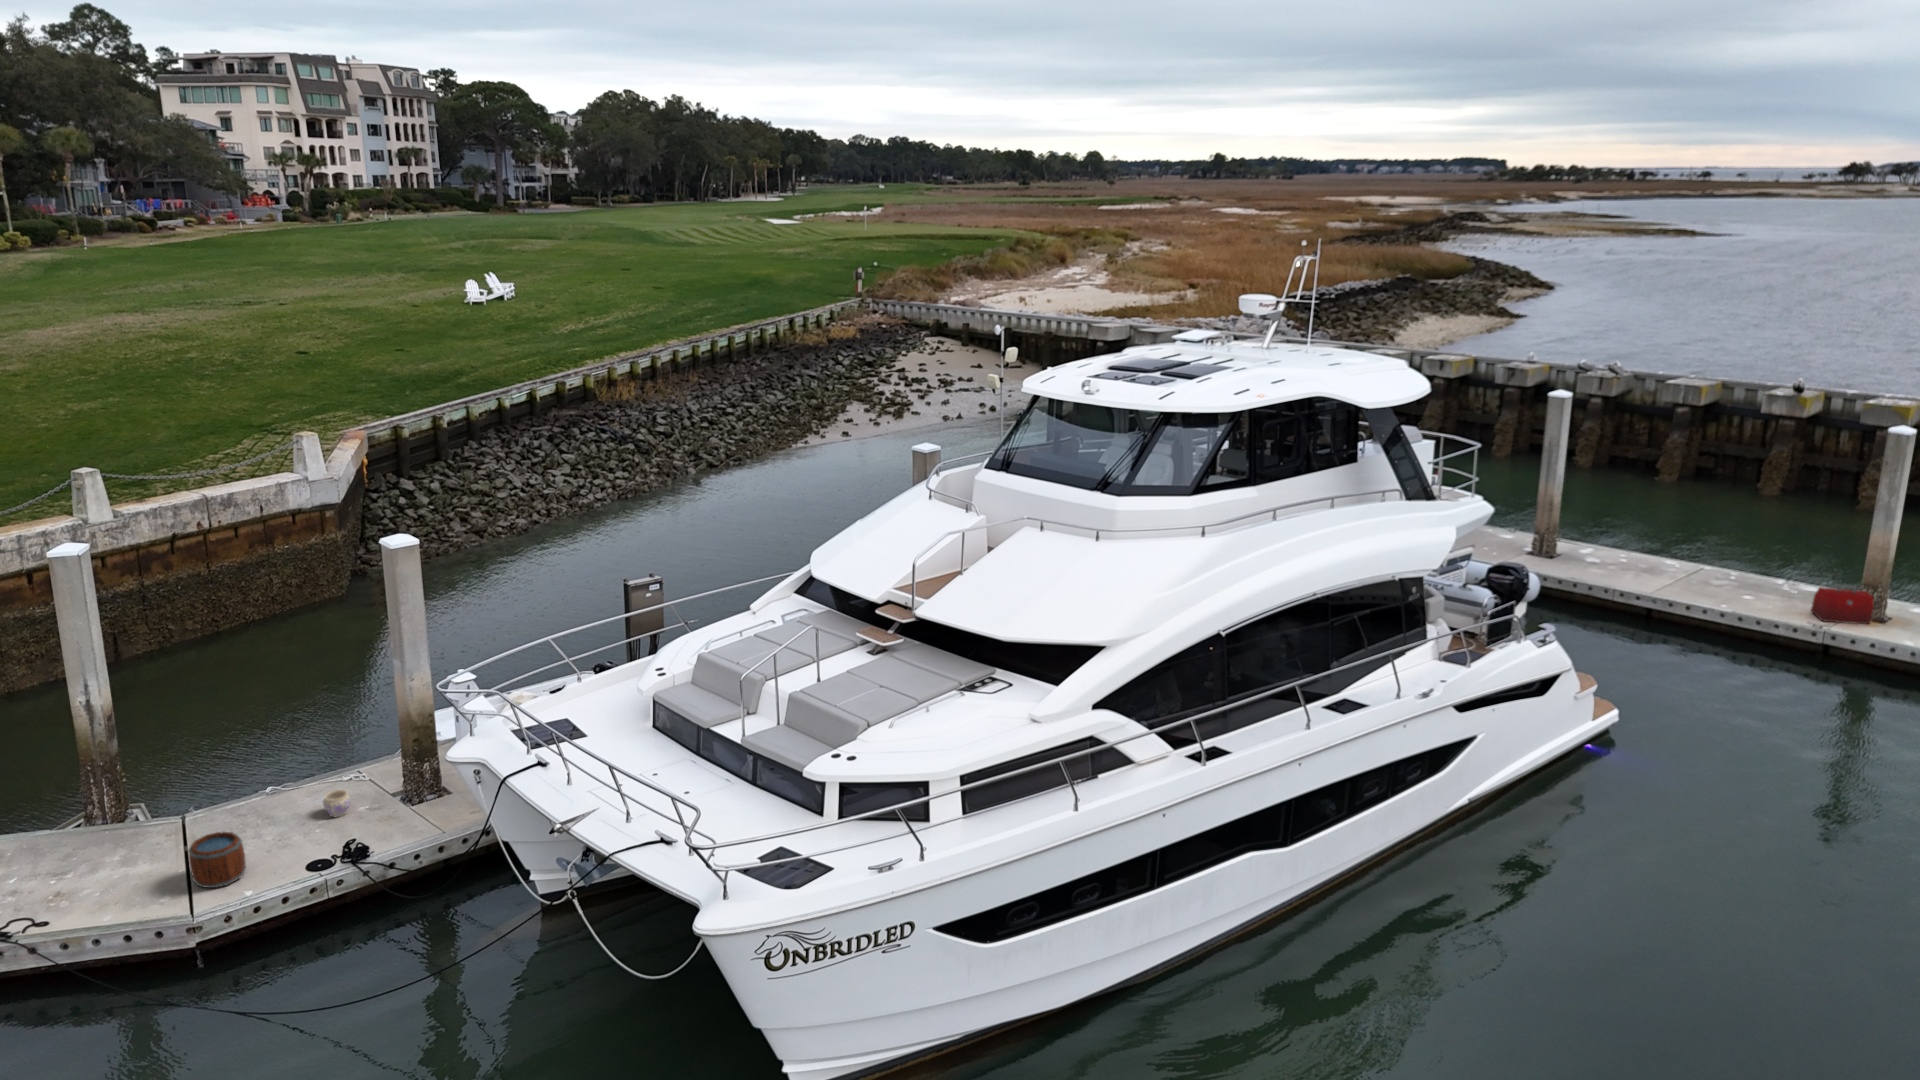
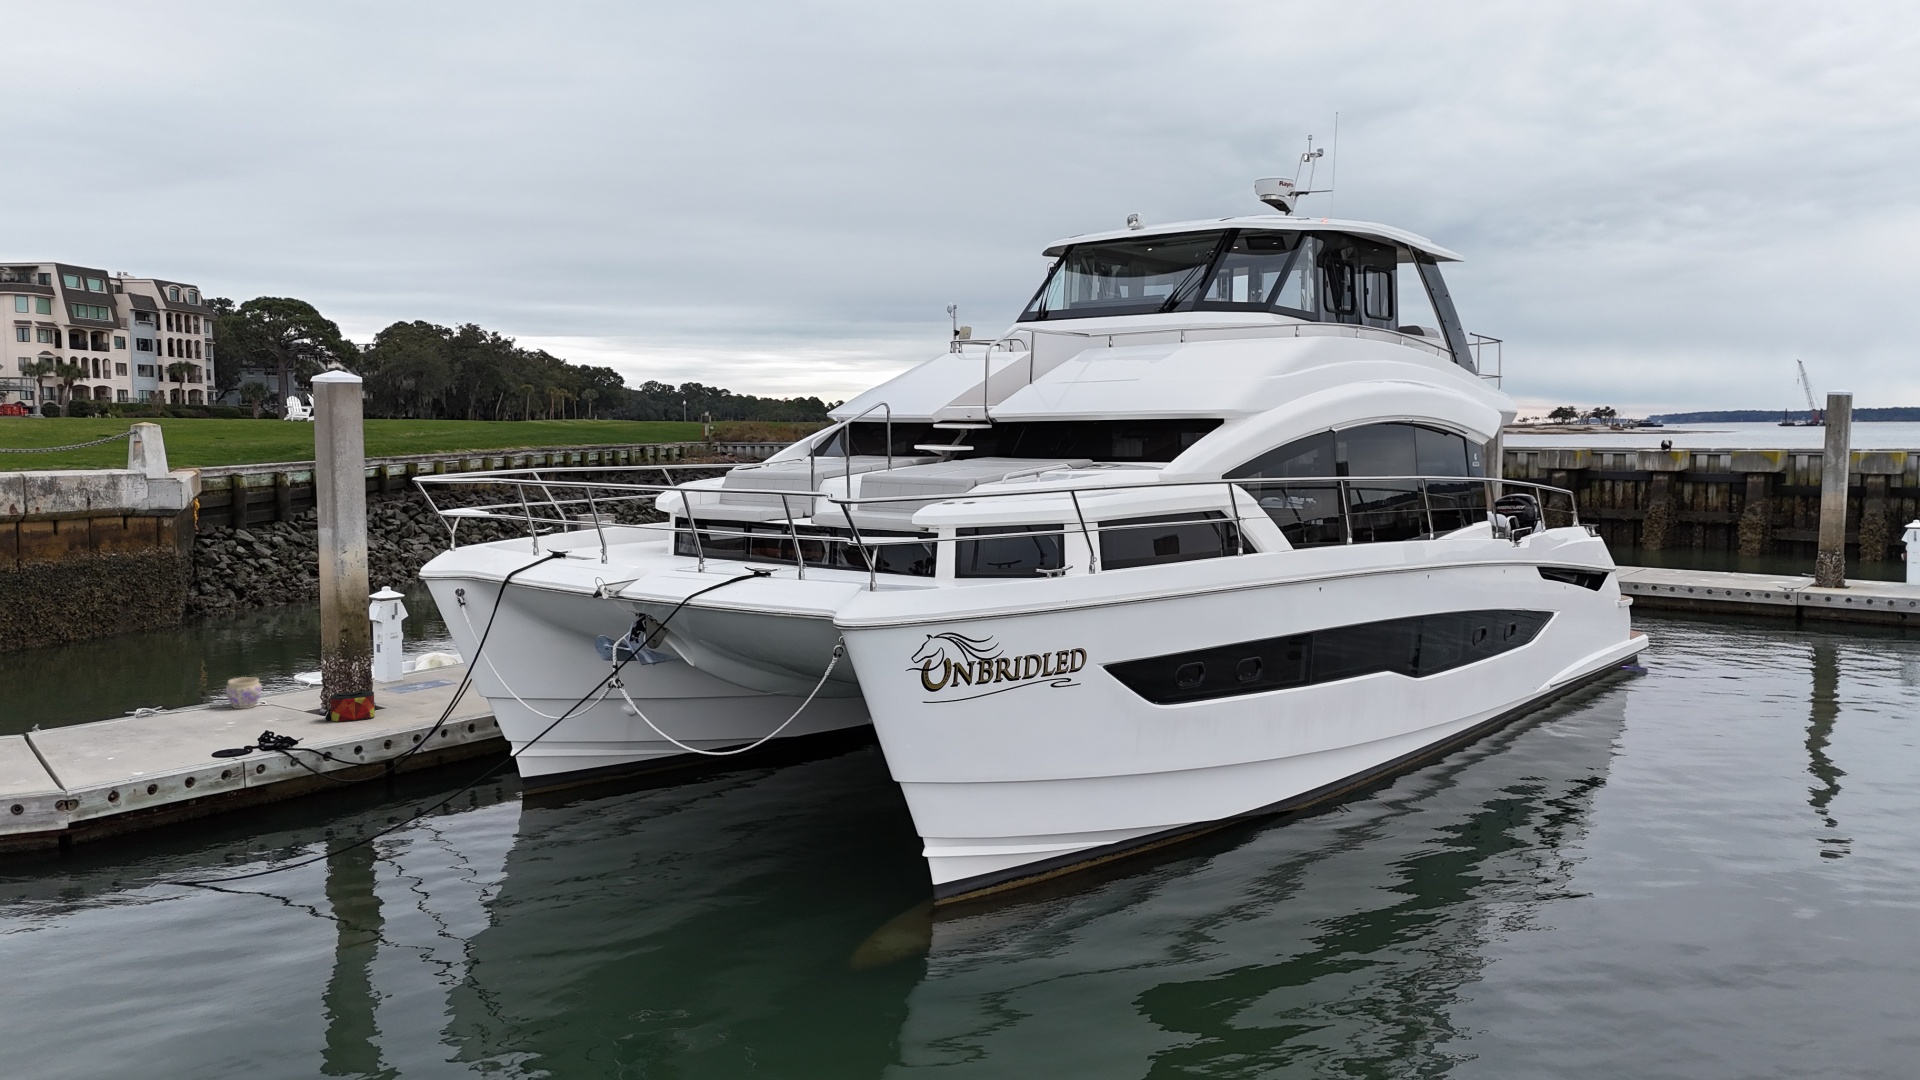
toolbox: present [1811,585,1874,624] -> none [1772,547,1834,584]
bag: none [392,812,433,841] -> present [325,691,376,722]
bucket: present [188,832,246,888] -> none [56,689,133,755]

